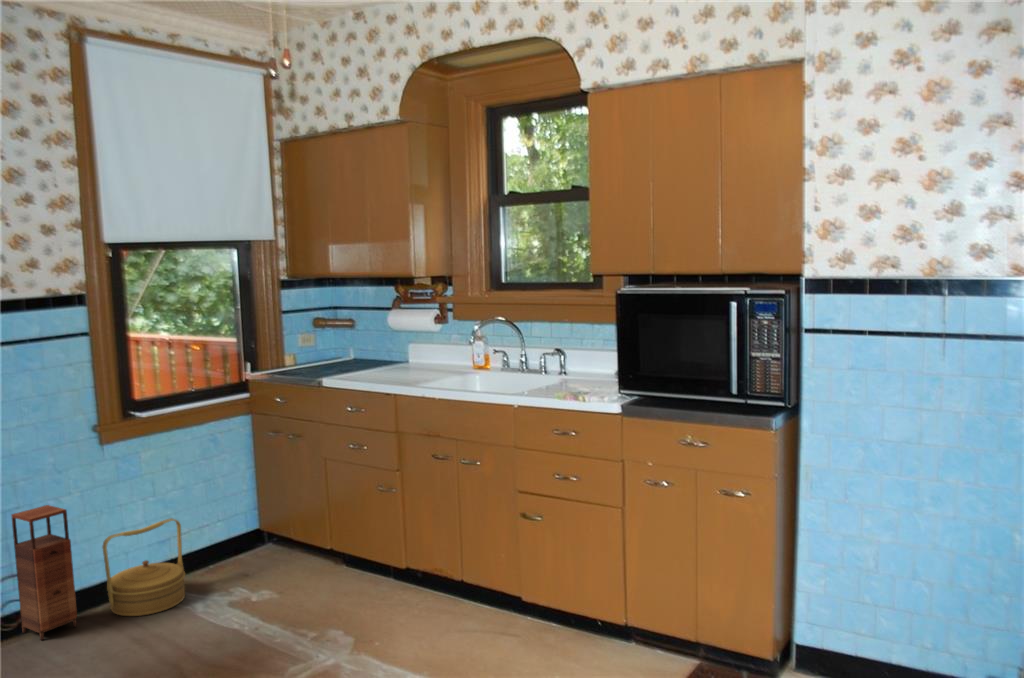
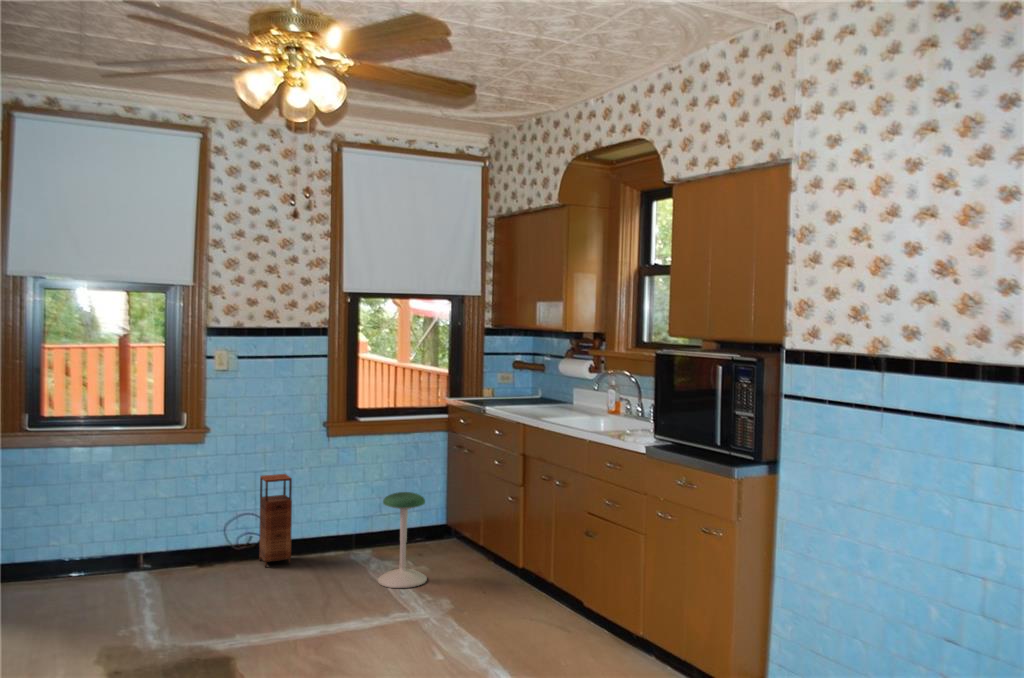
stool: none [220,499,288,625] -> present [378,492,427,588]
basket: present [102,518,185,616] -> none [314,500,374,567]

